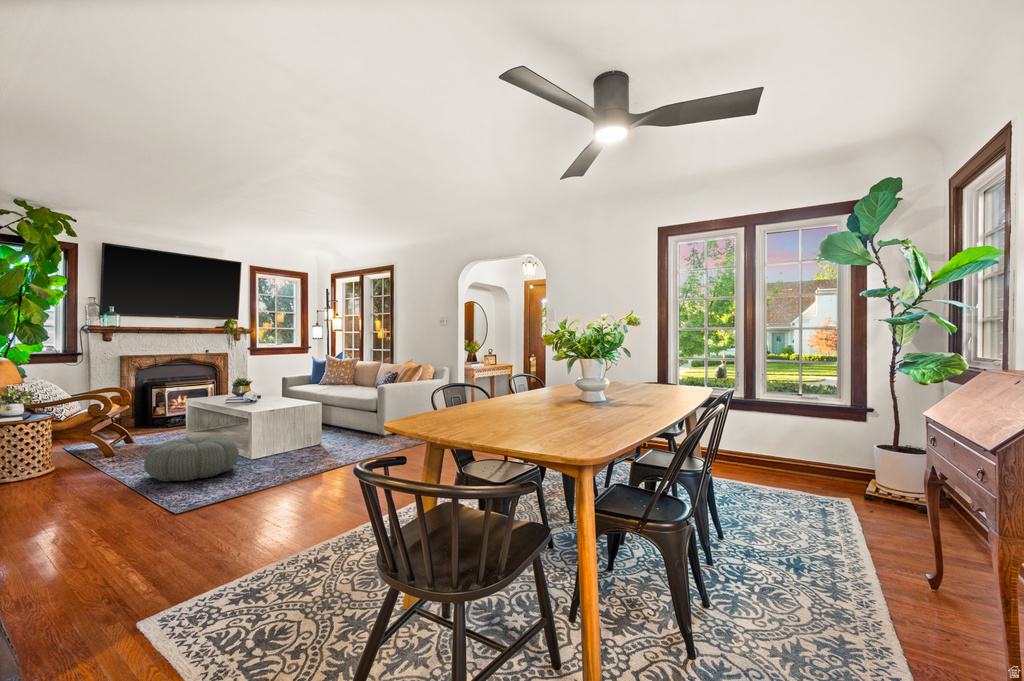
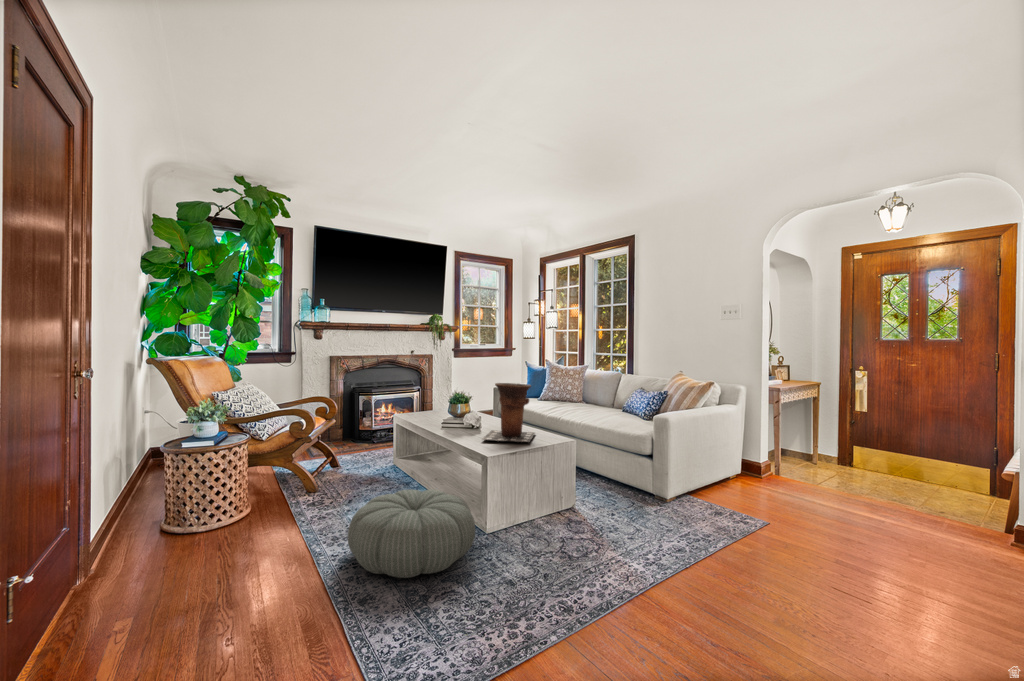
vase: none [251,368,296,405] -> present [482,383,535,442]

